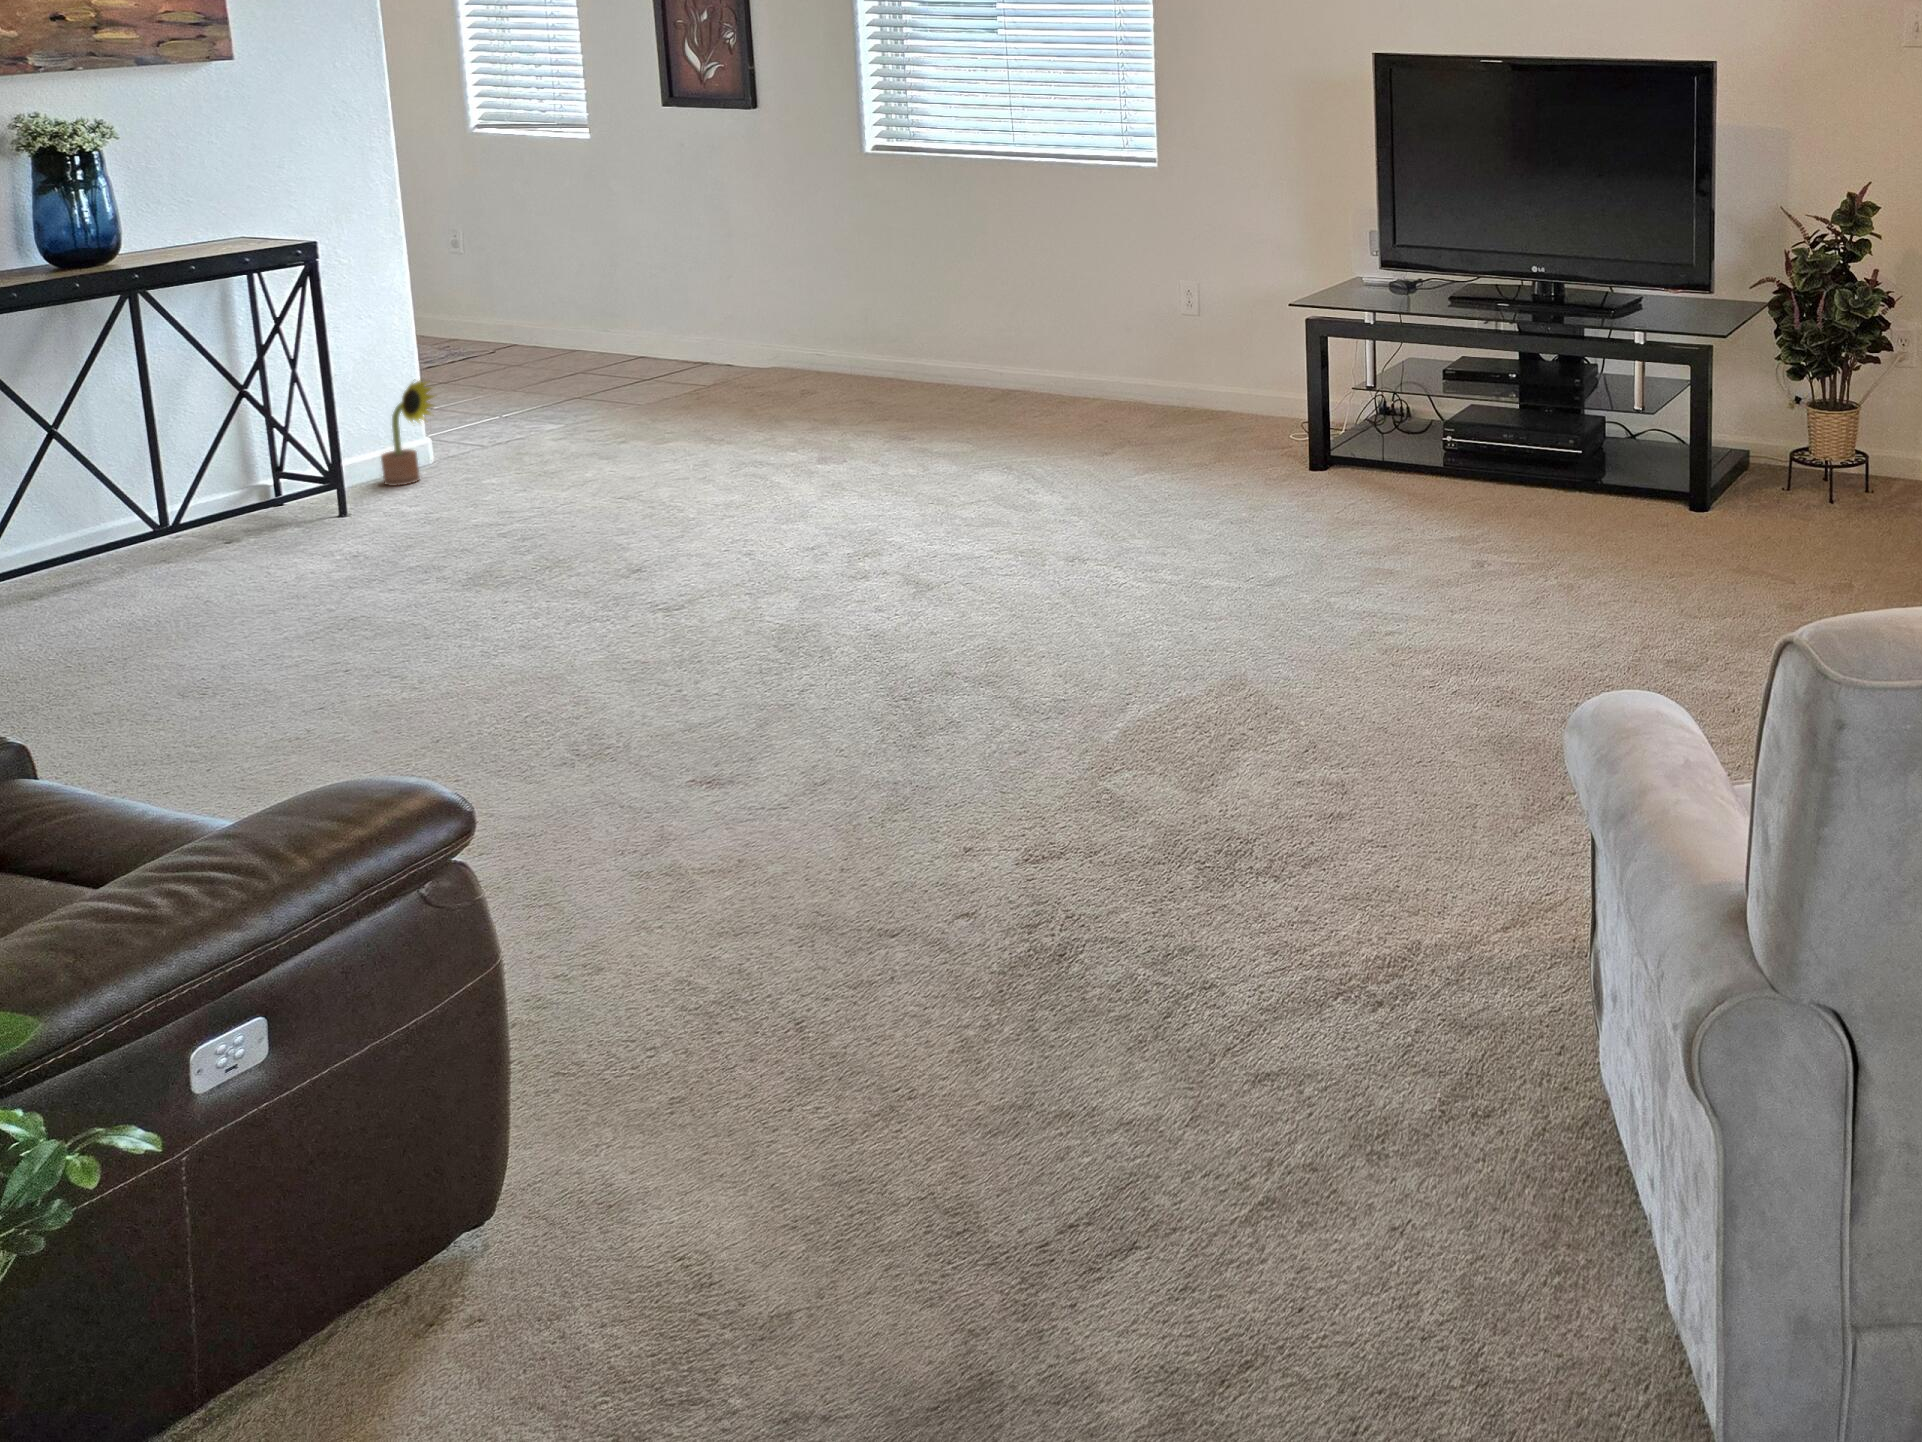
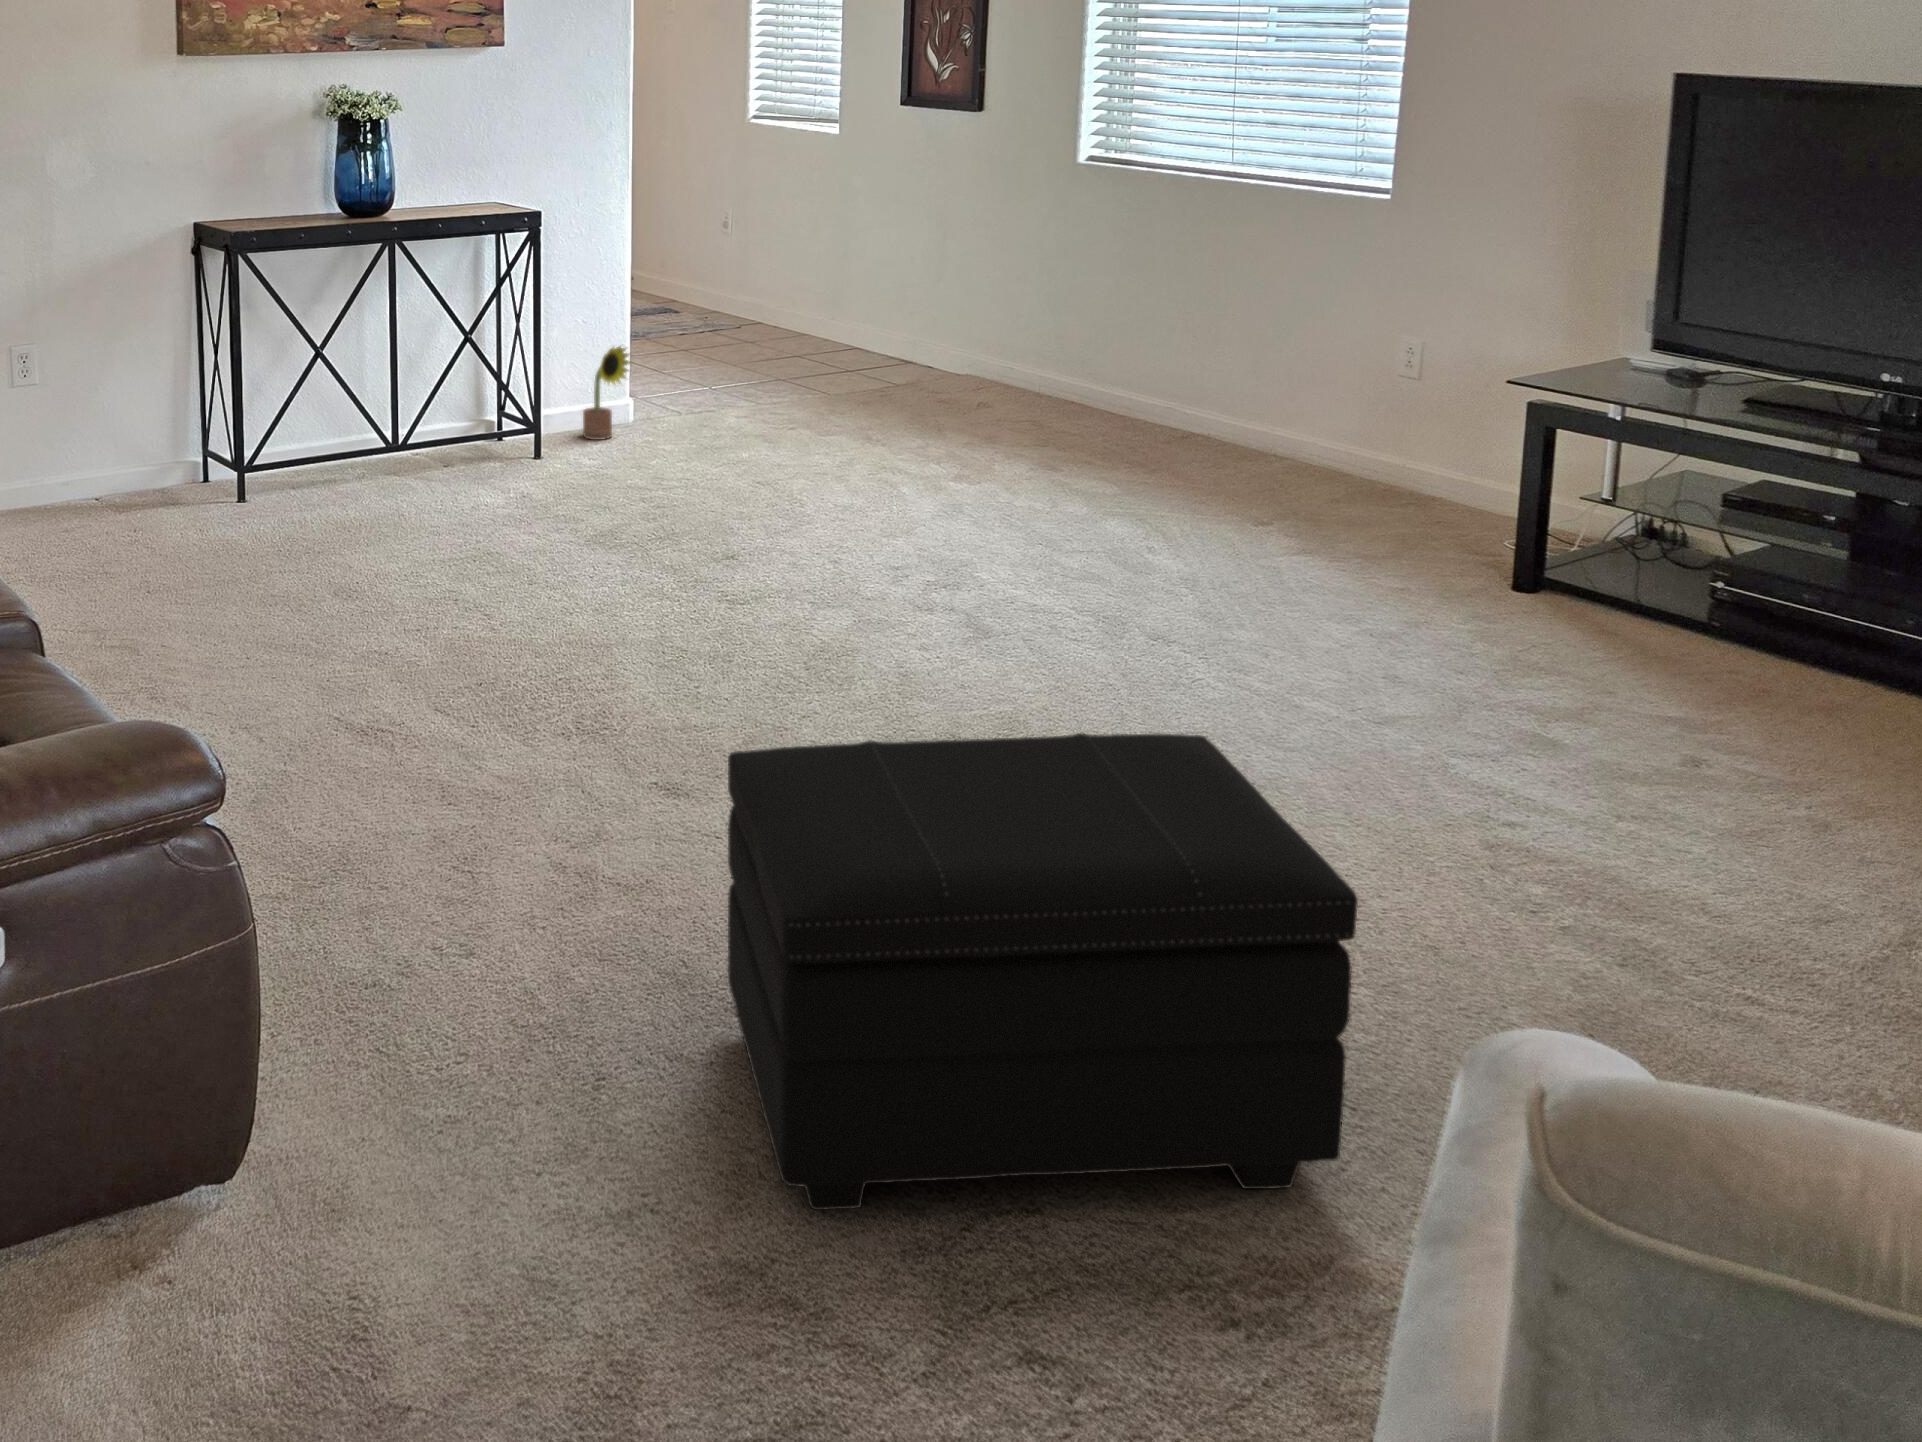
footstool: none [869,595,1400,1042] -> present [728,733,1358,1210]

